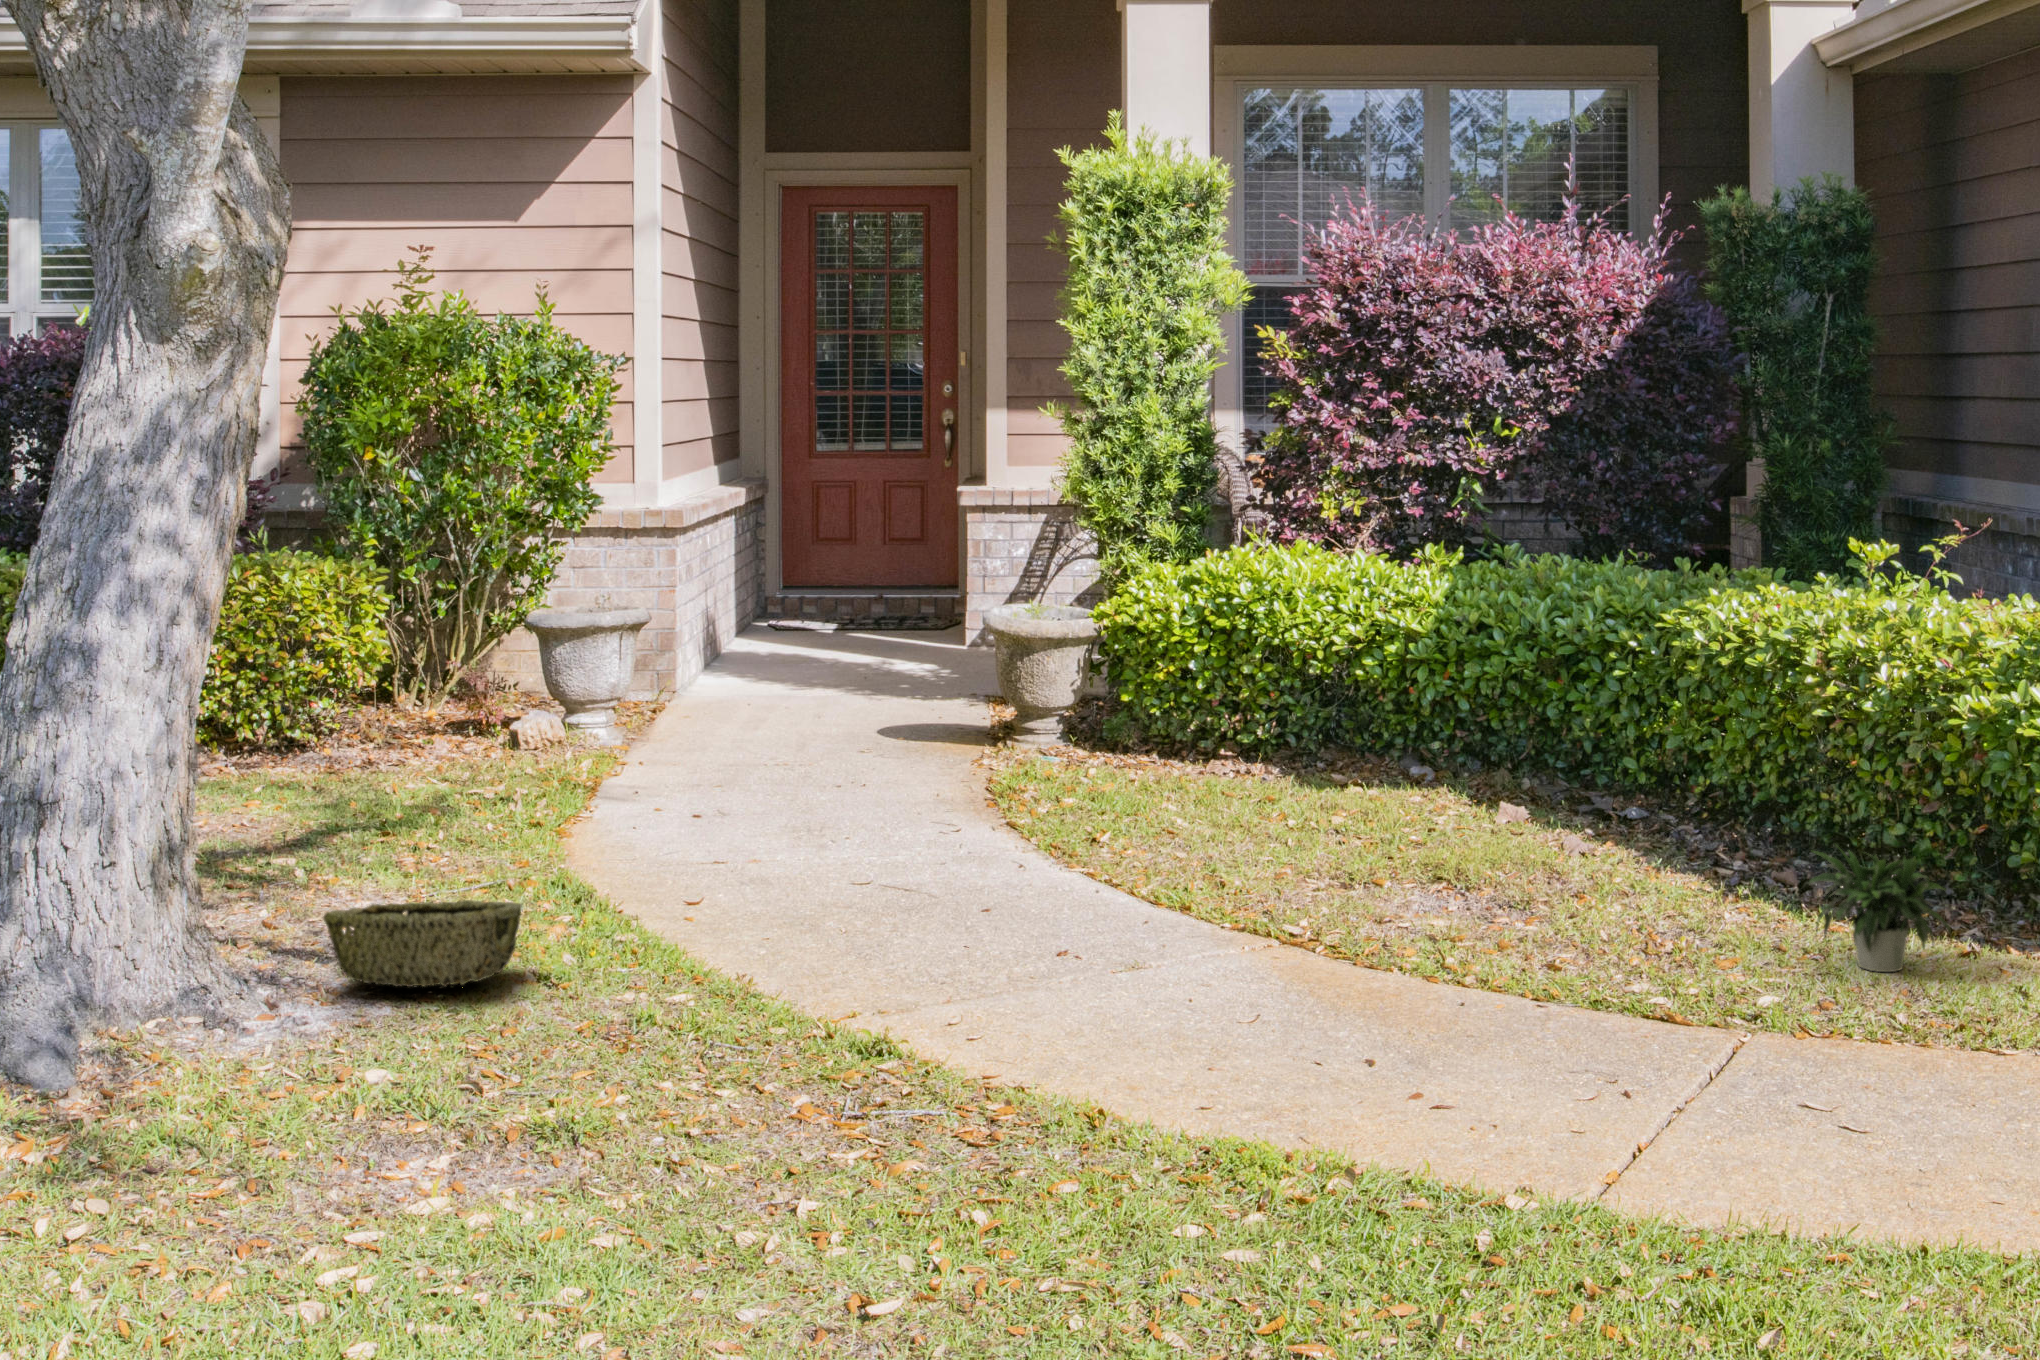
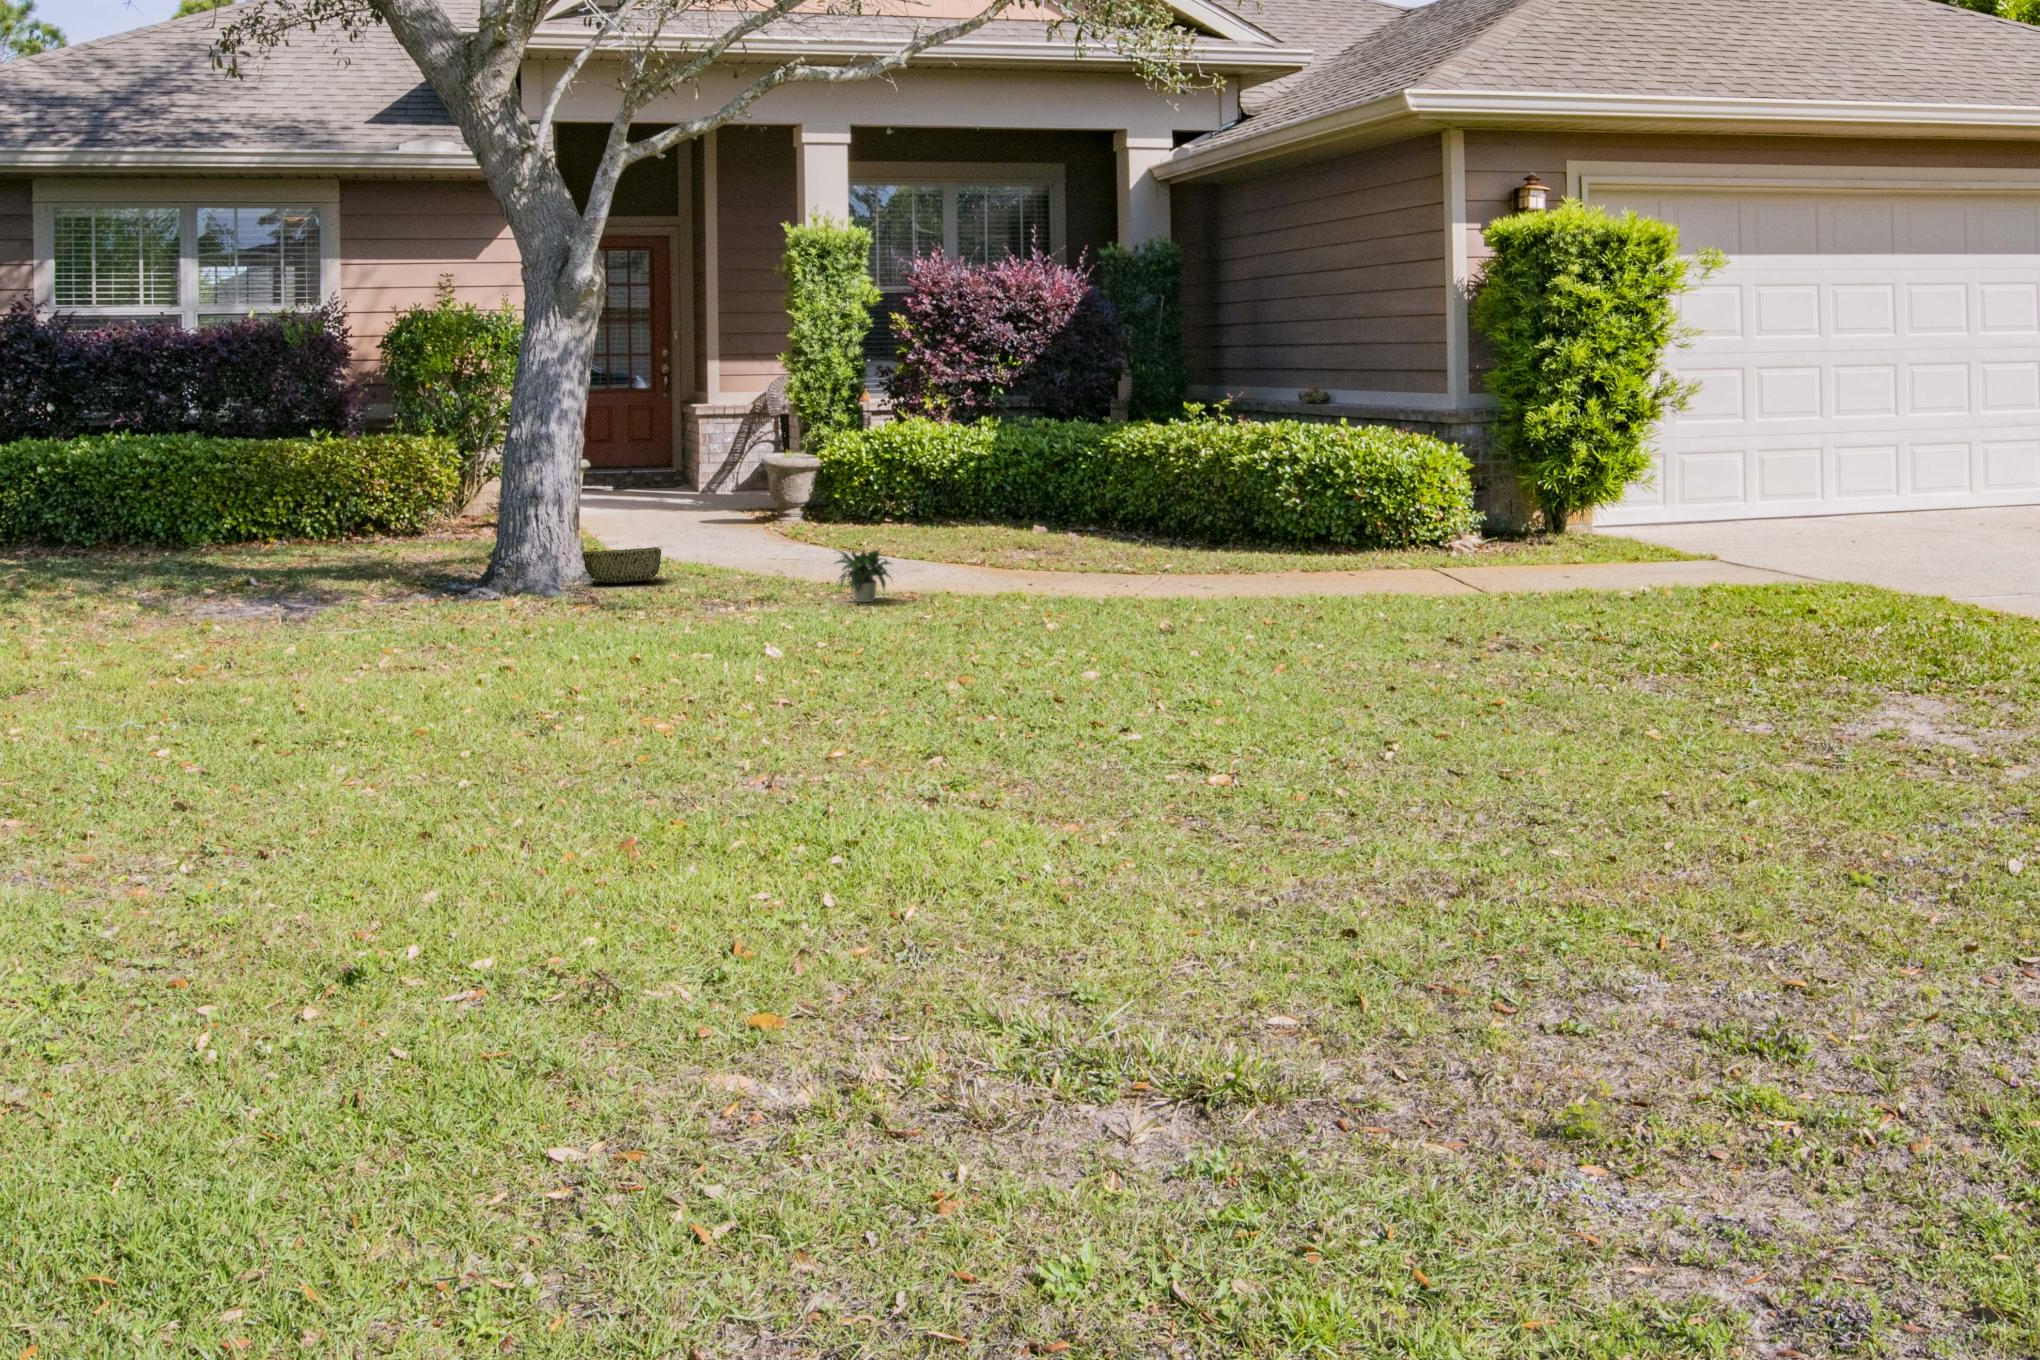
potted plant: present [1776,847,1950,972] -> present [836,550,890,602]

